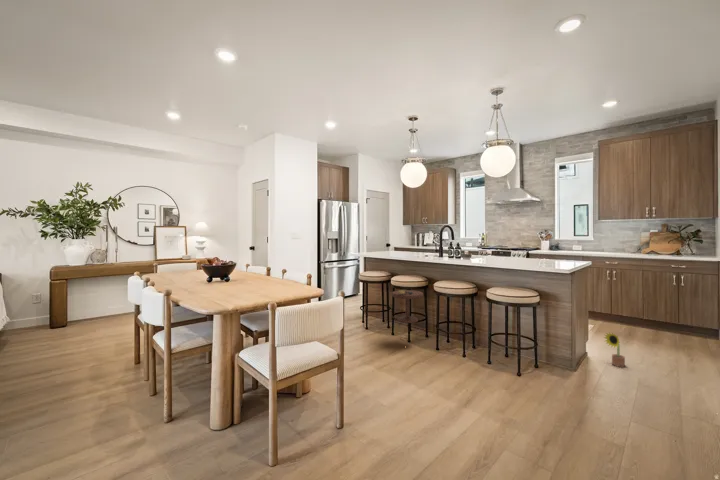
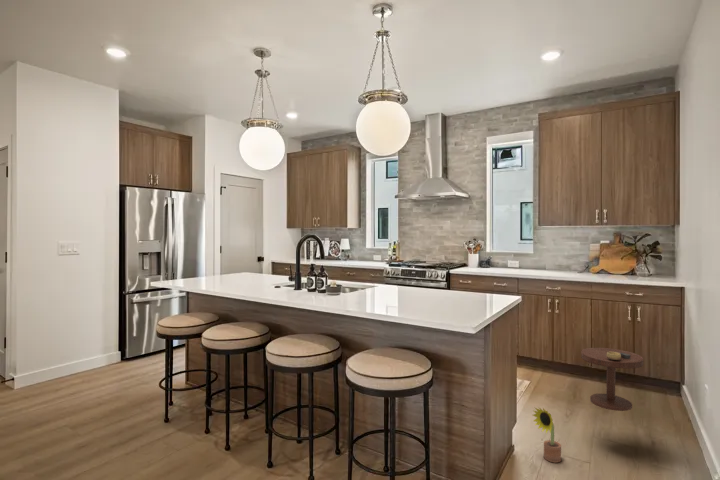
side table: present [392,290,423,323] -> present [581,348,643,411]

